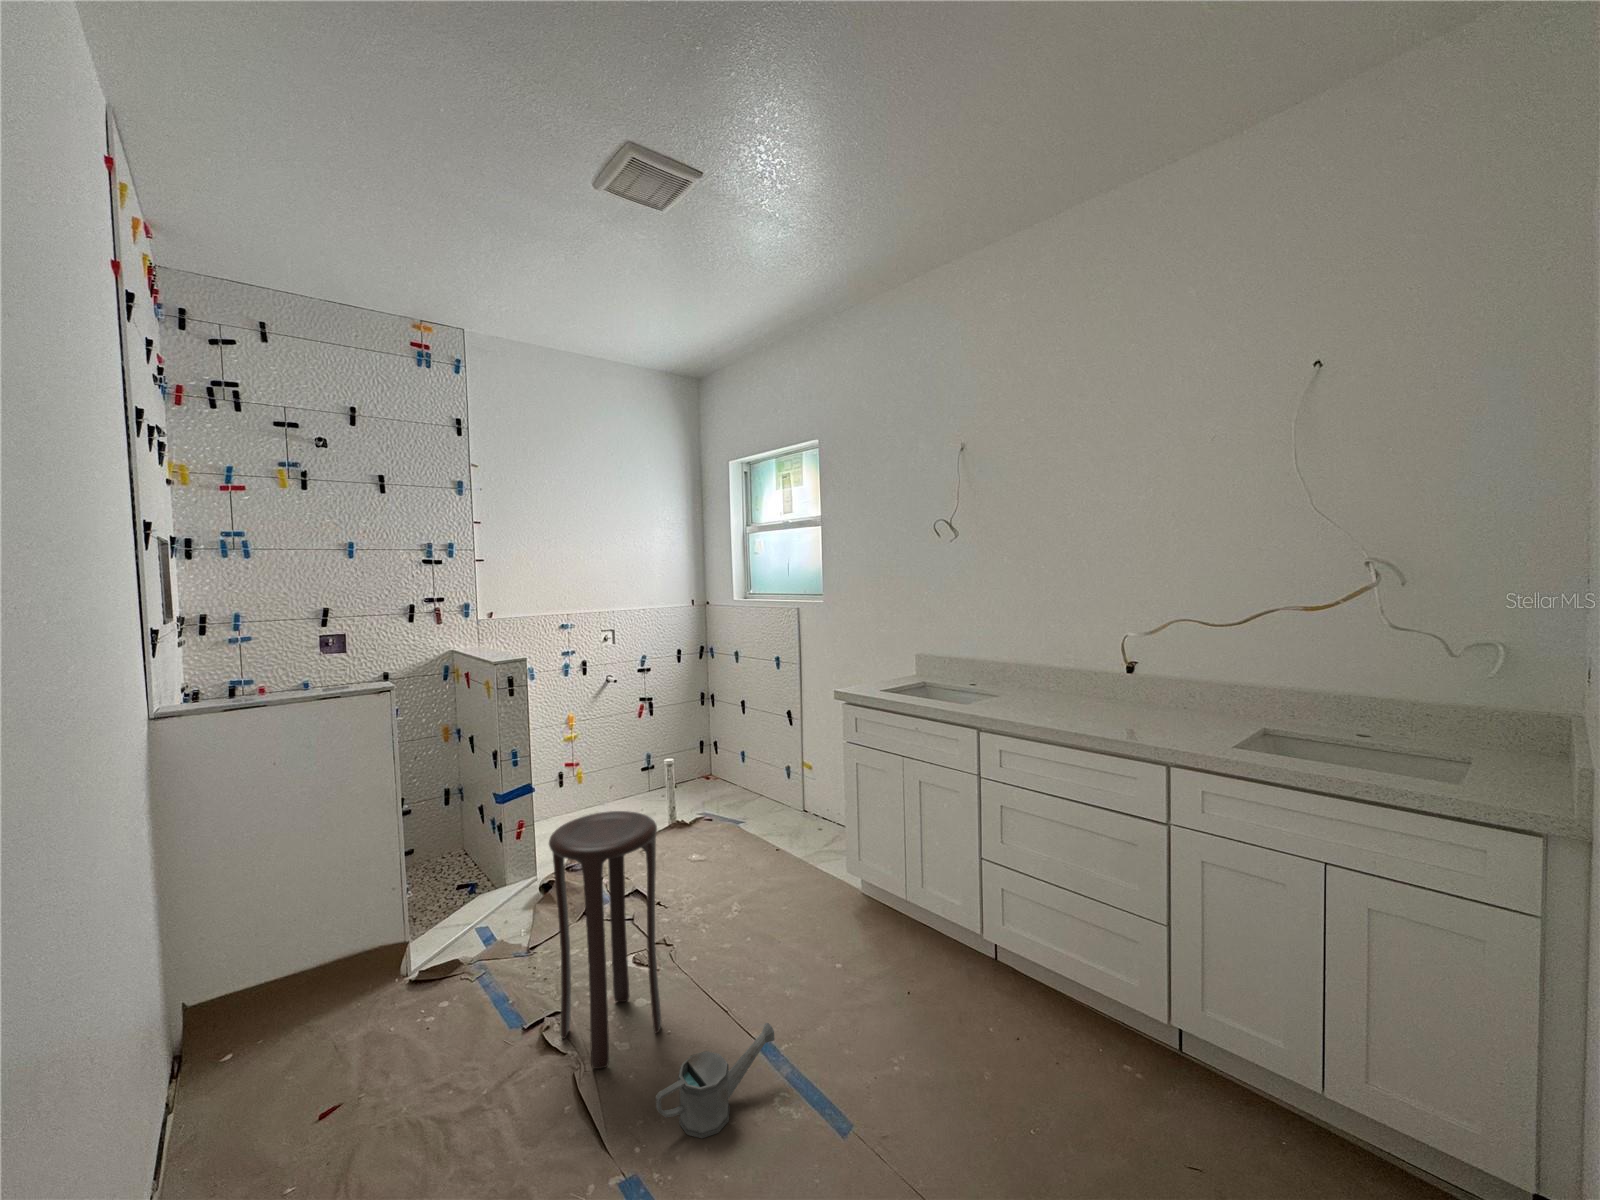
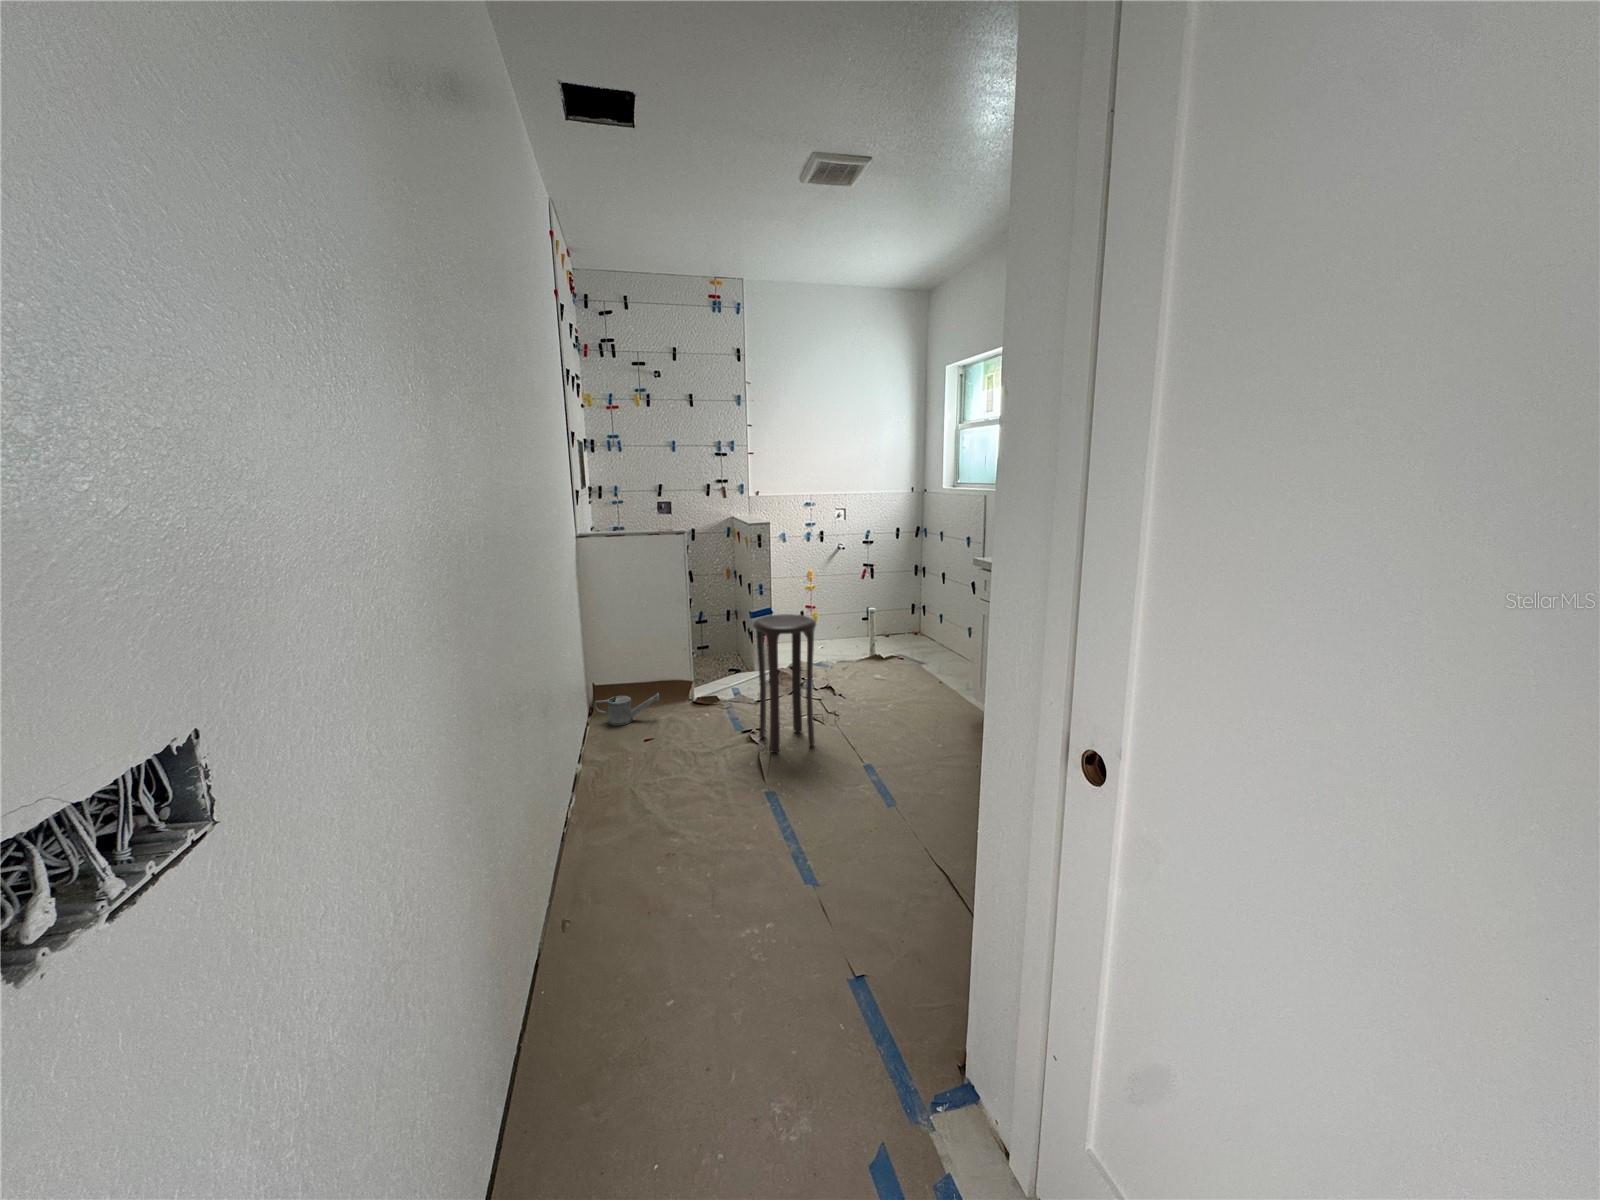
watering can: present [656,1023,774,1138] -> present [595,693,659,726]

